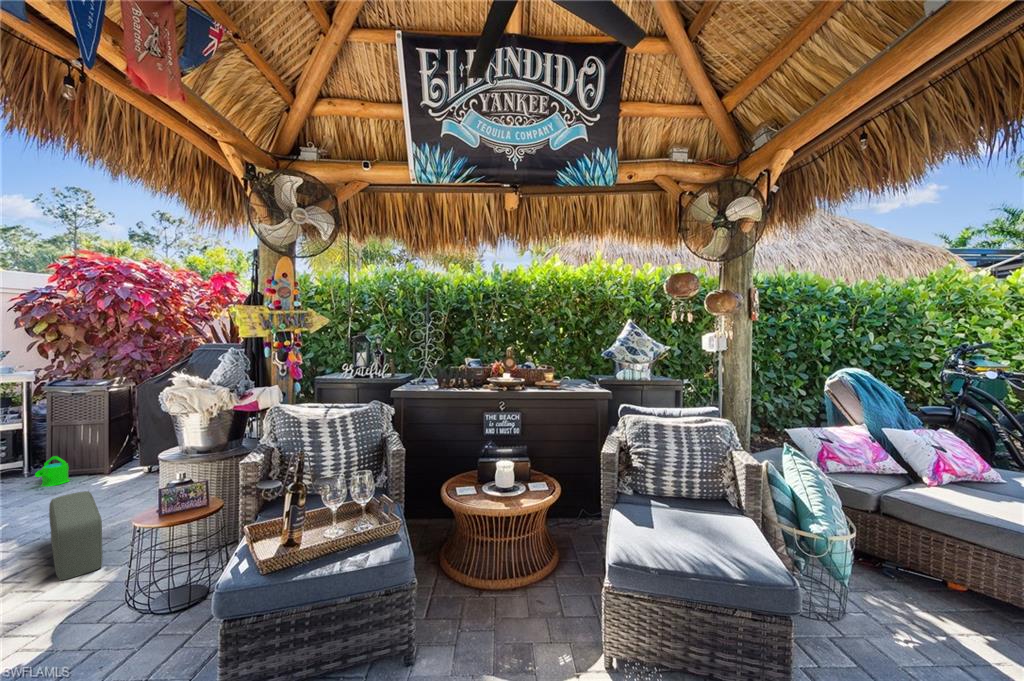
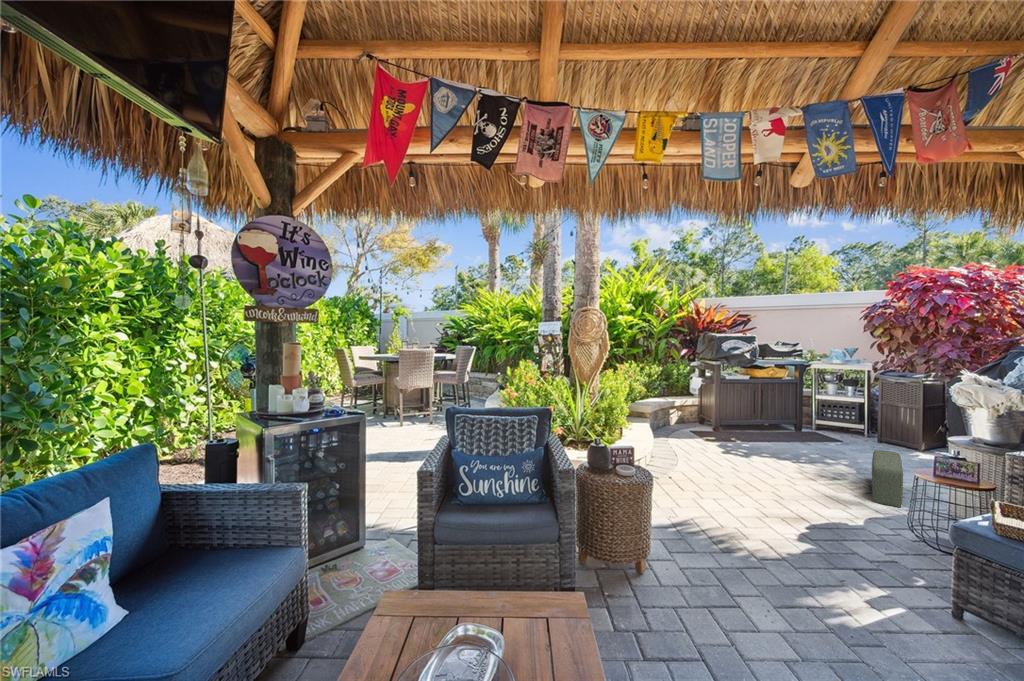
watering can: present [35,456,70,487] -> none [870,427,893,450]

